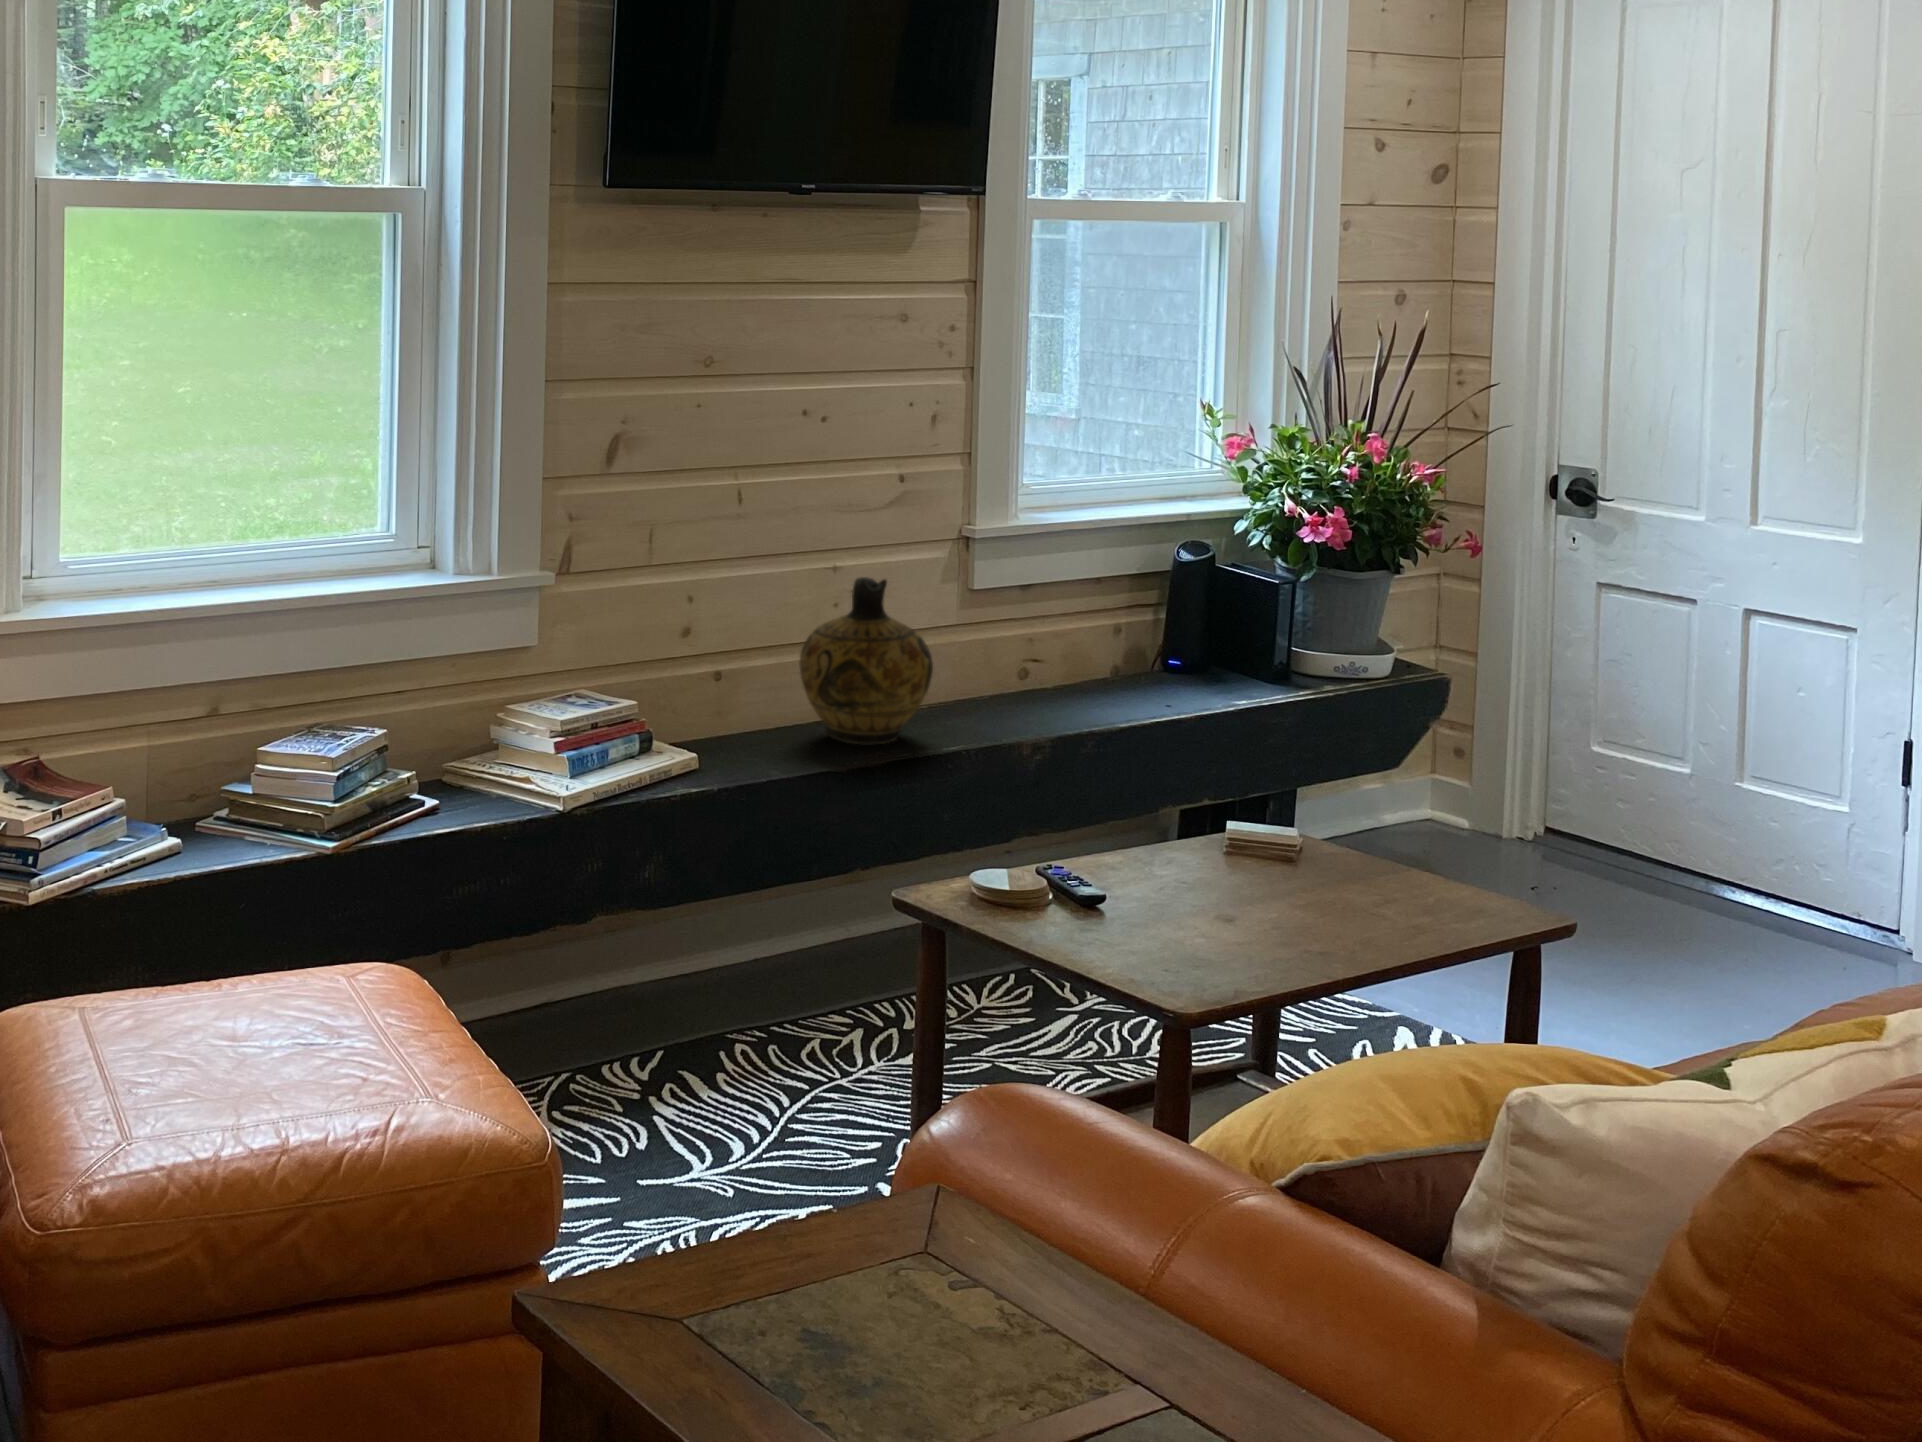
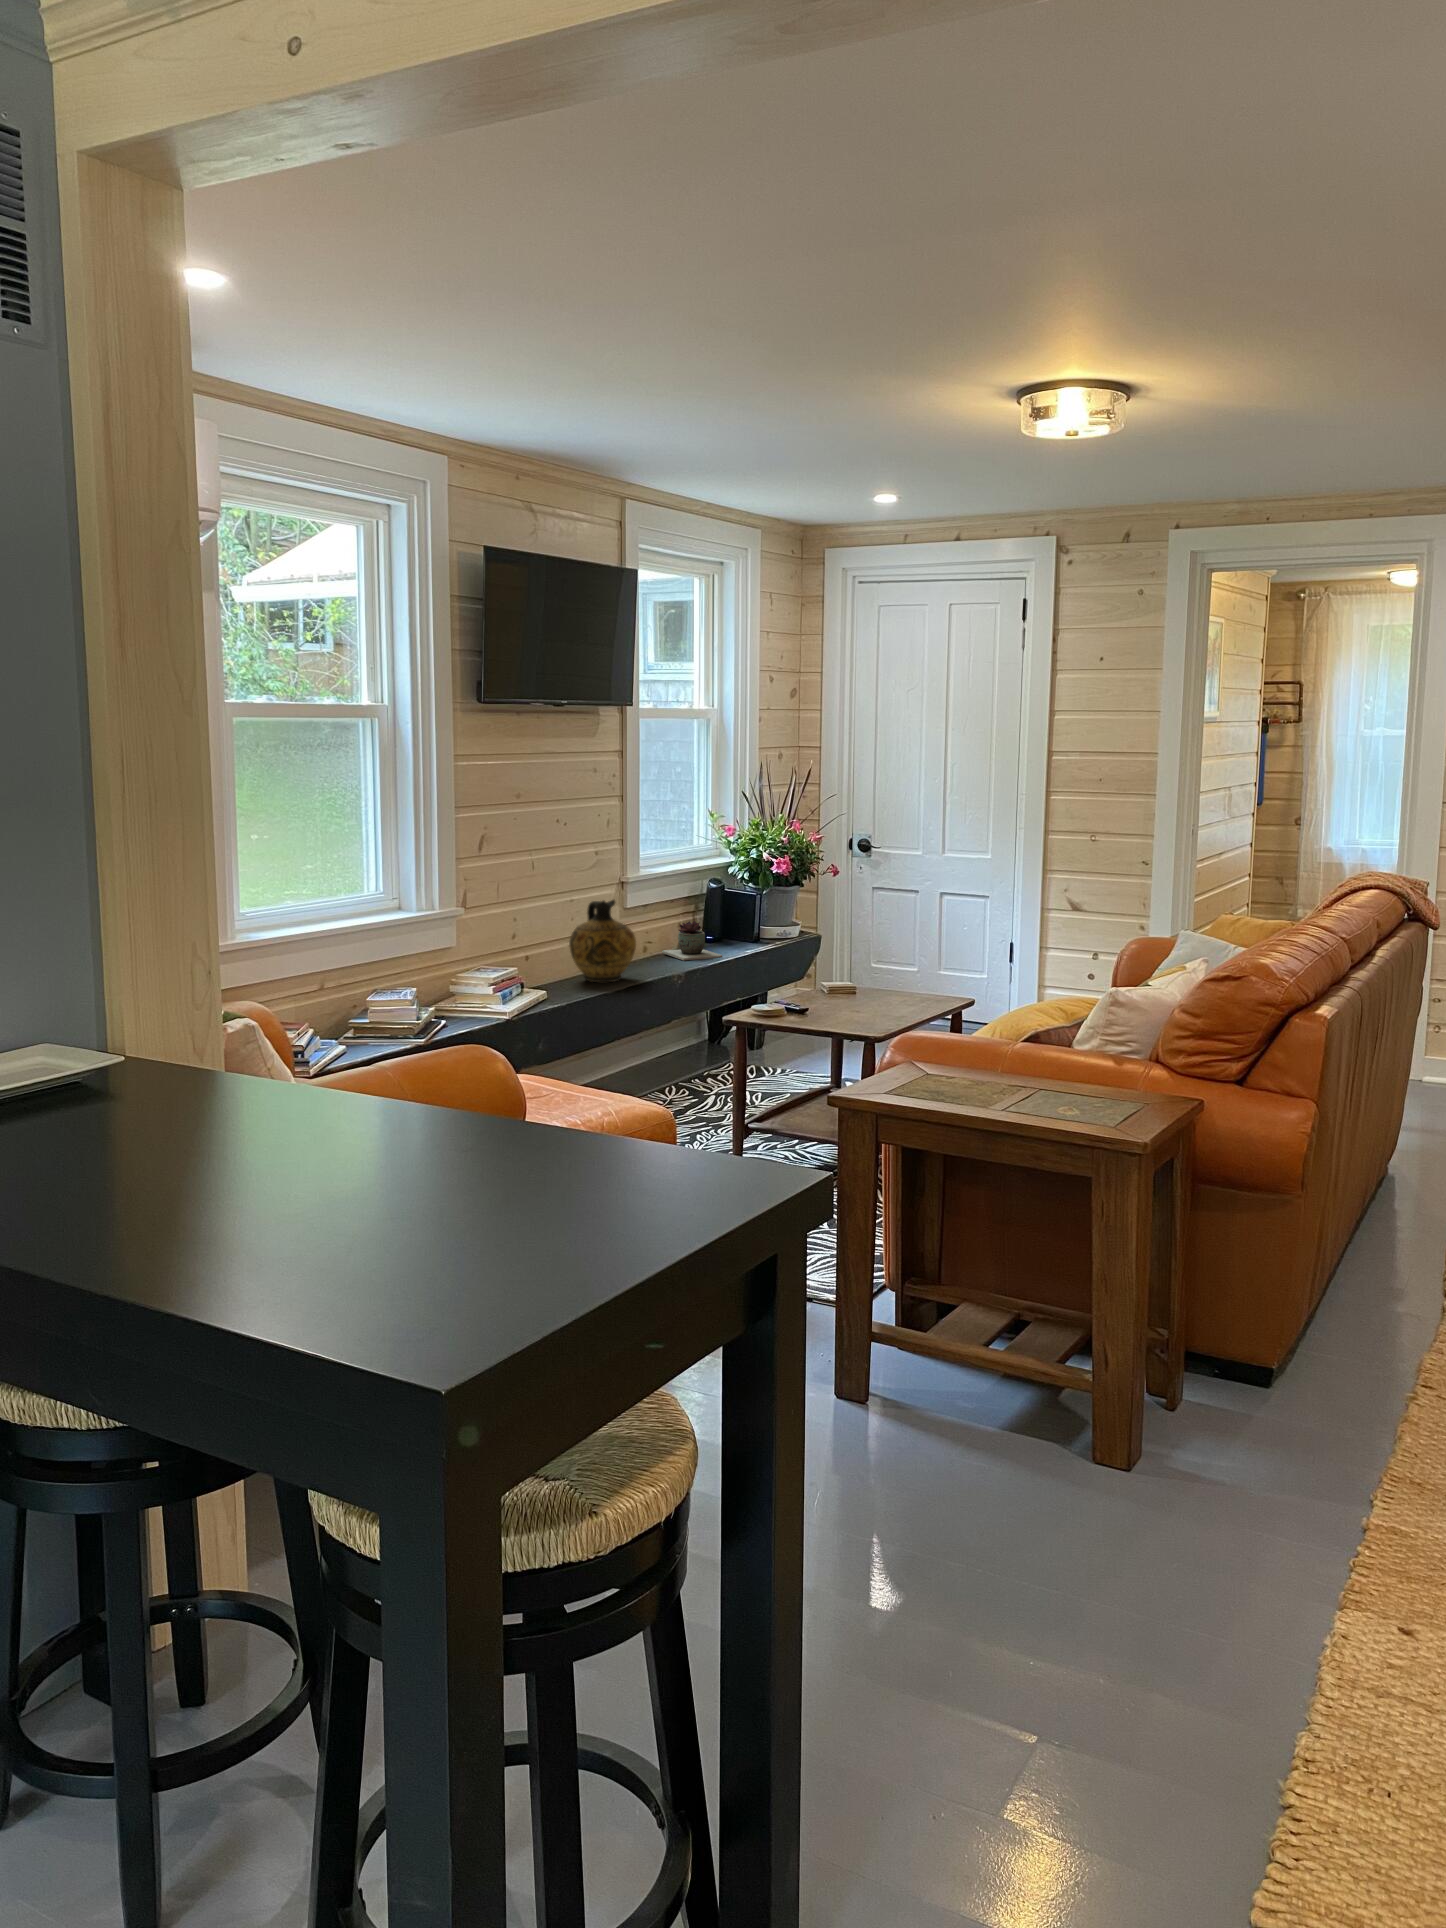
succulent plant: none [1054,628,1162,711] -> present [662,921,722,960]

